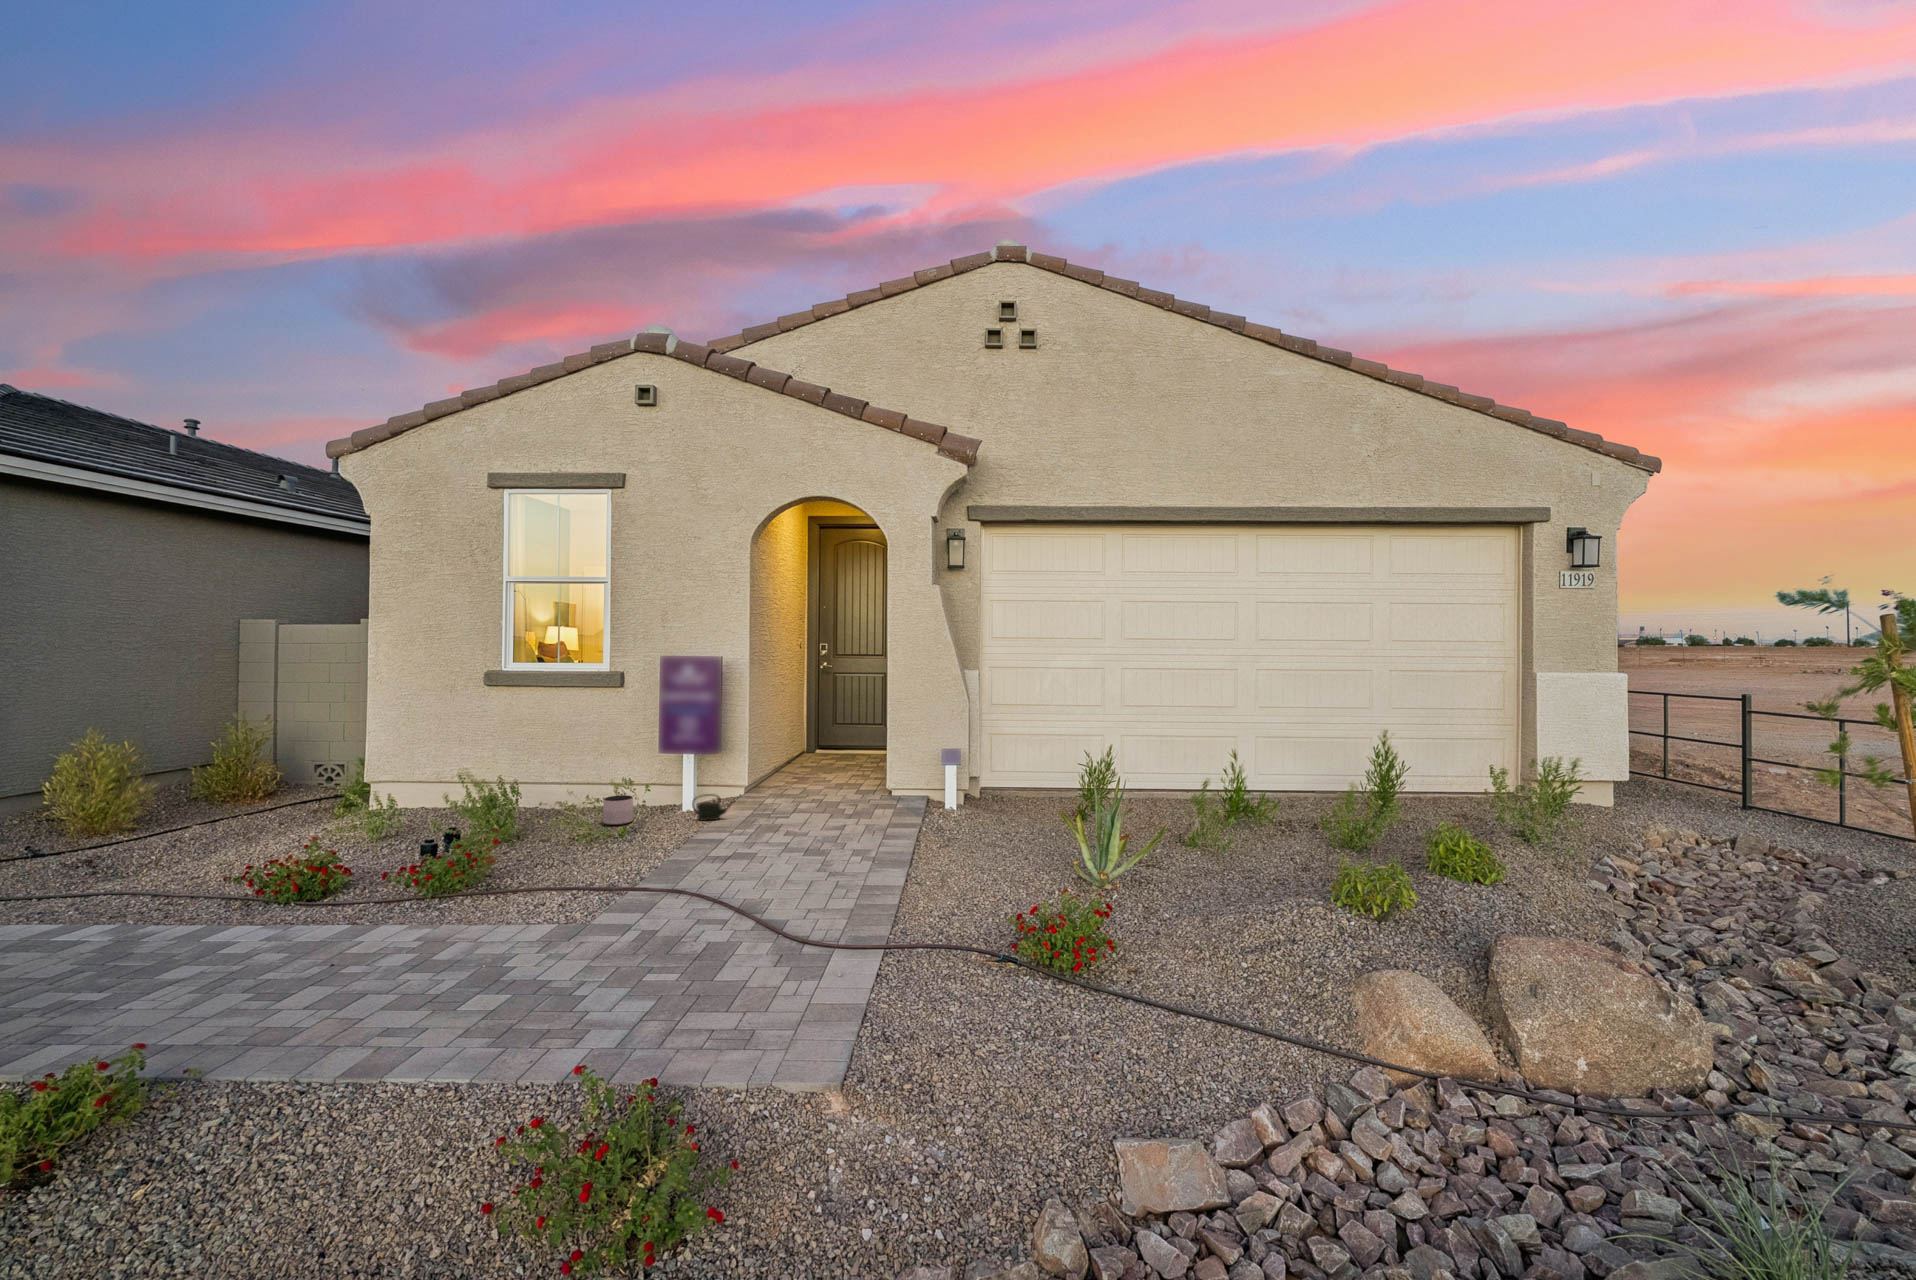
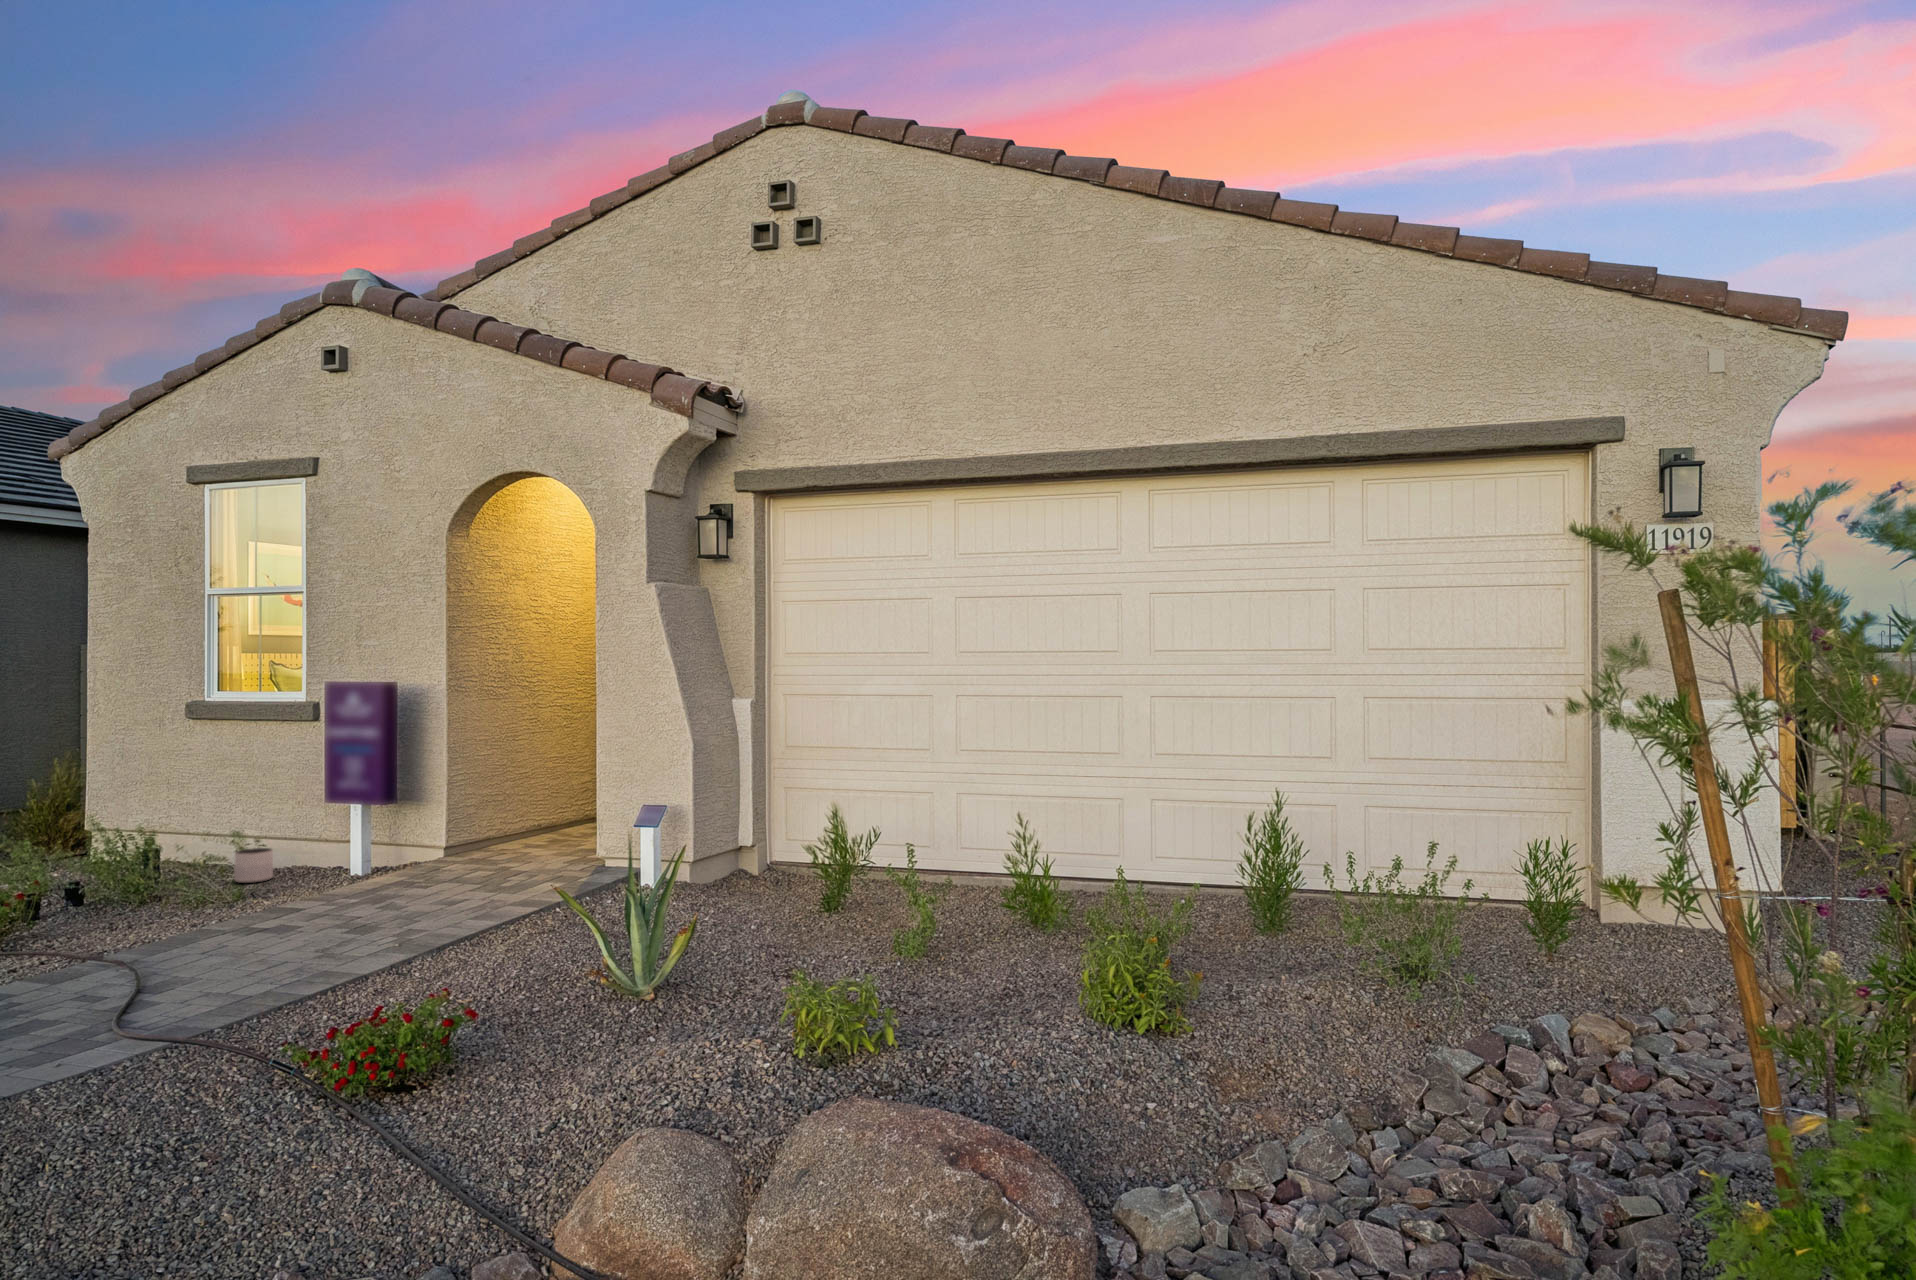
watering can: present [692,794,730,820] -> none [329,851,377,884]

